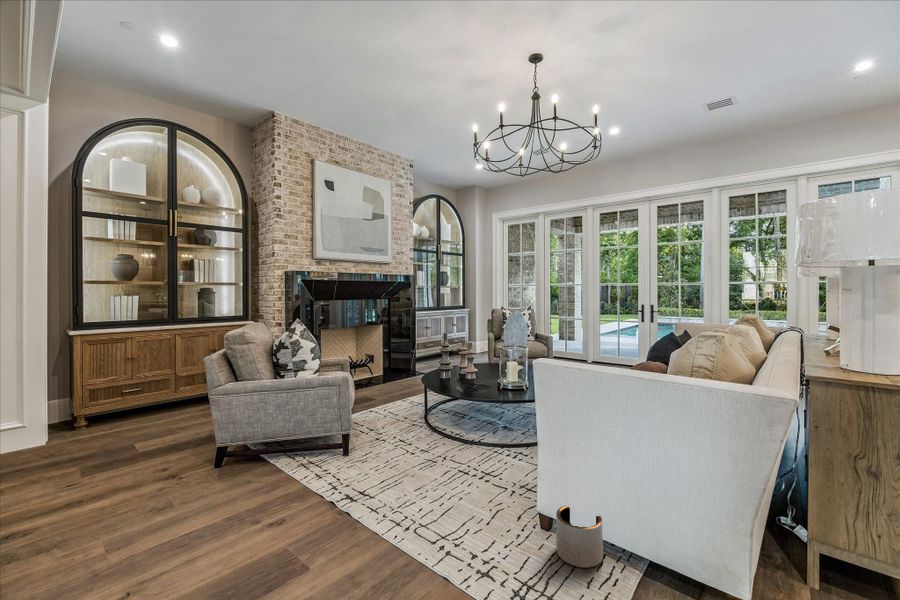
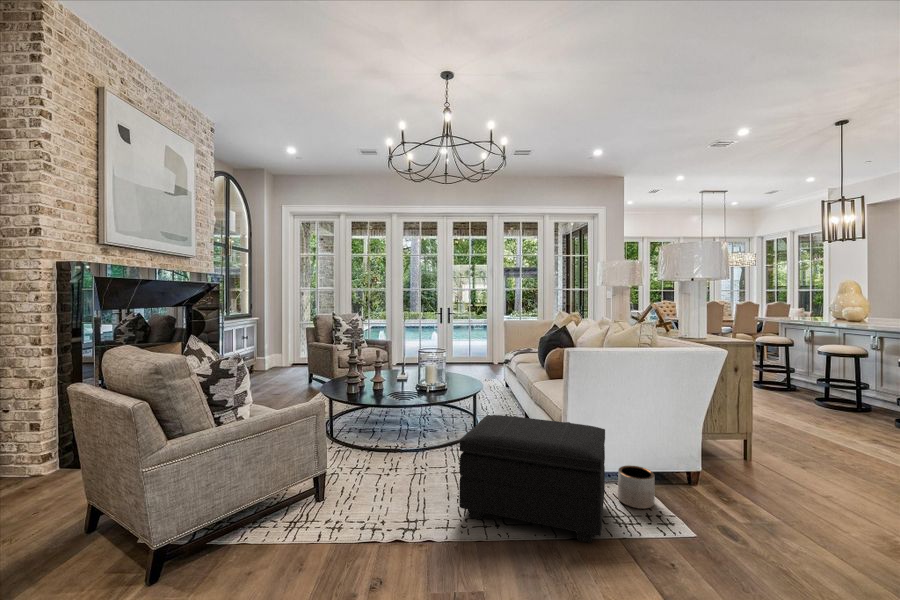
footstool: none [392,409,540,561] -> present [459,415,605,543]

